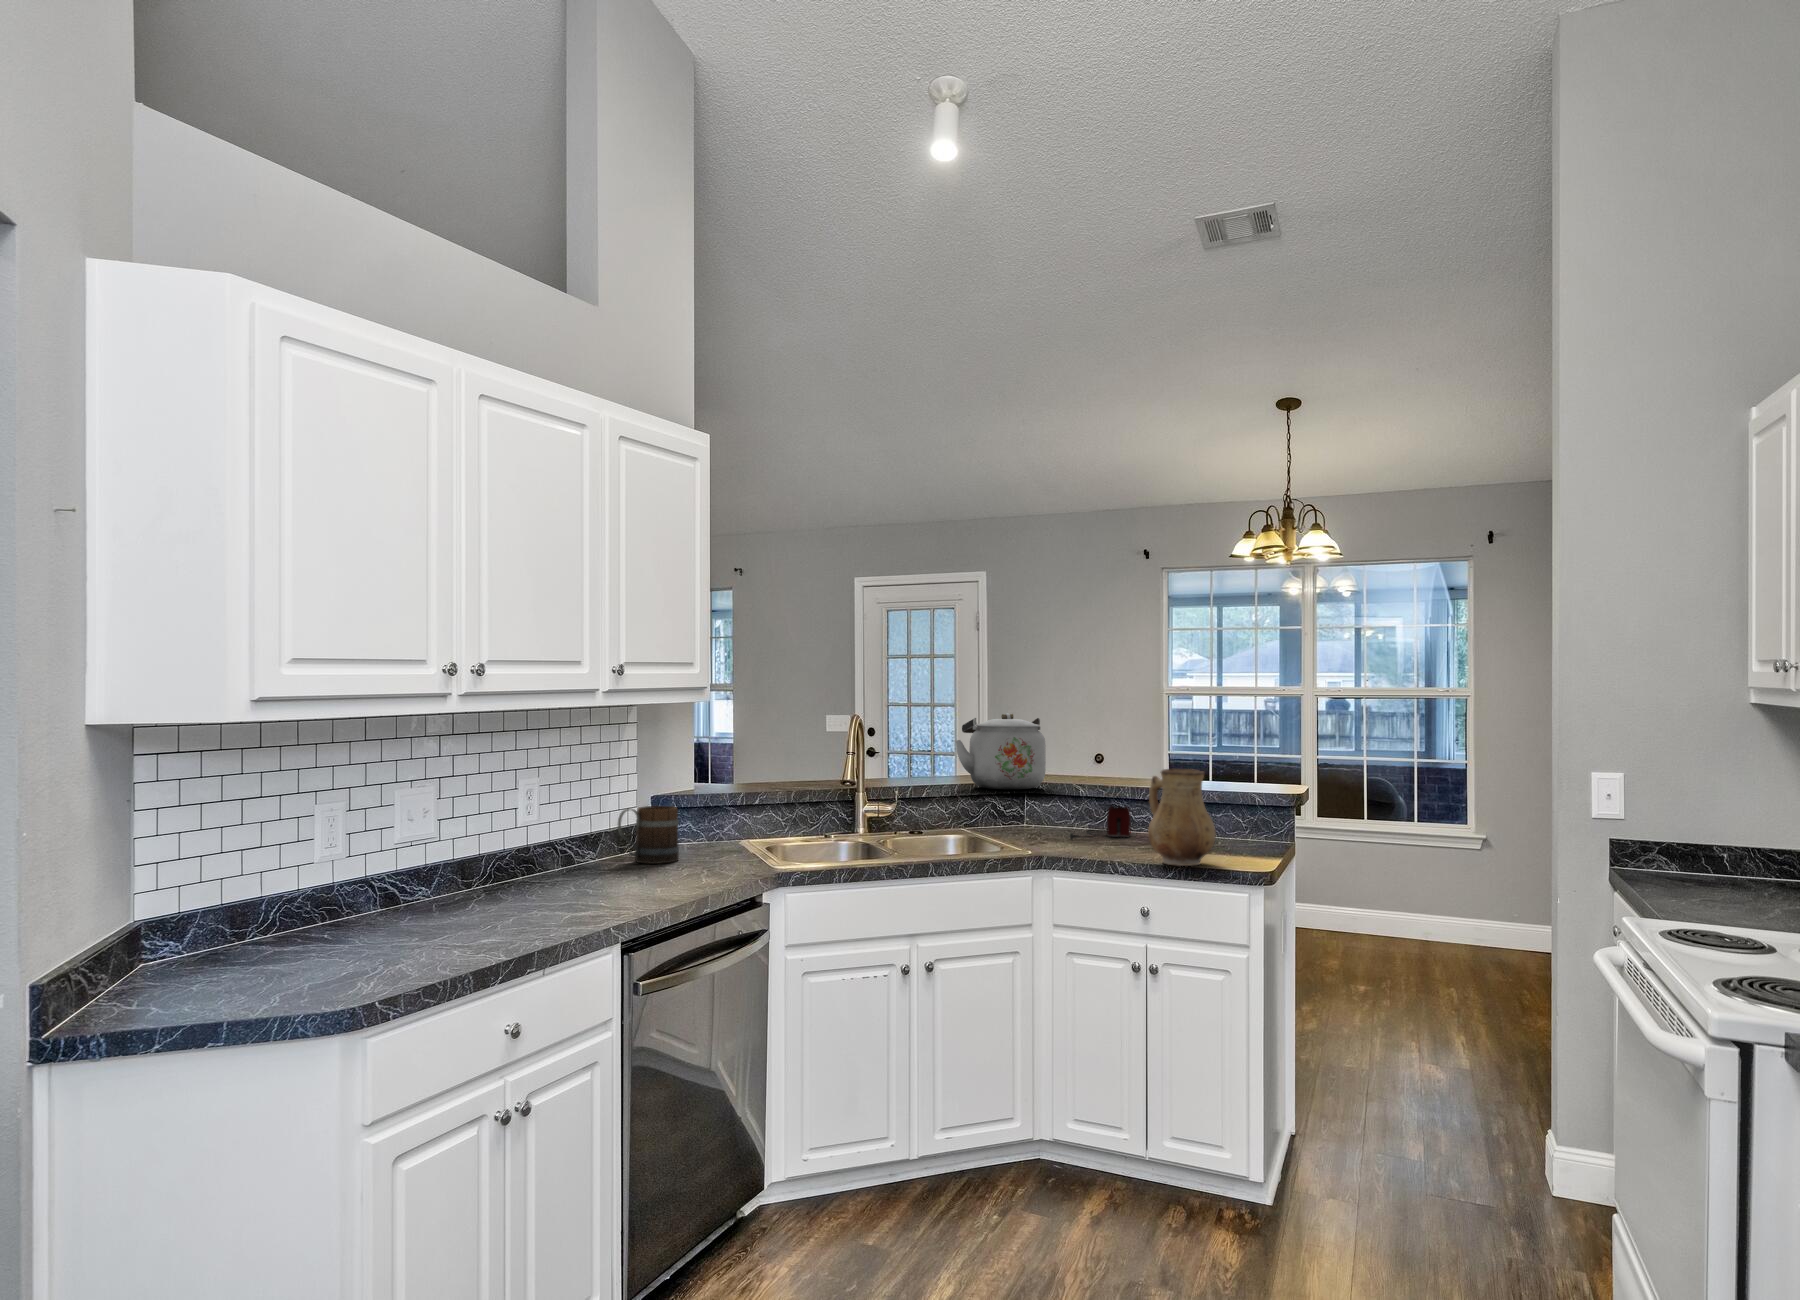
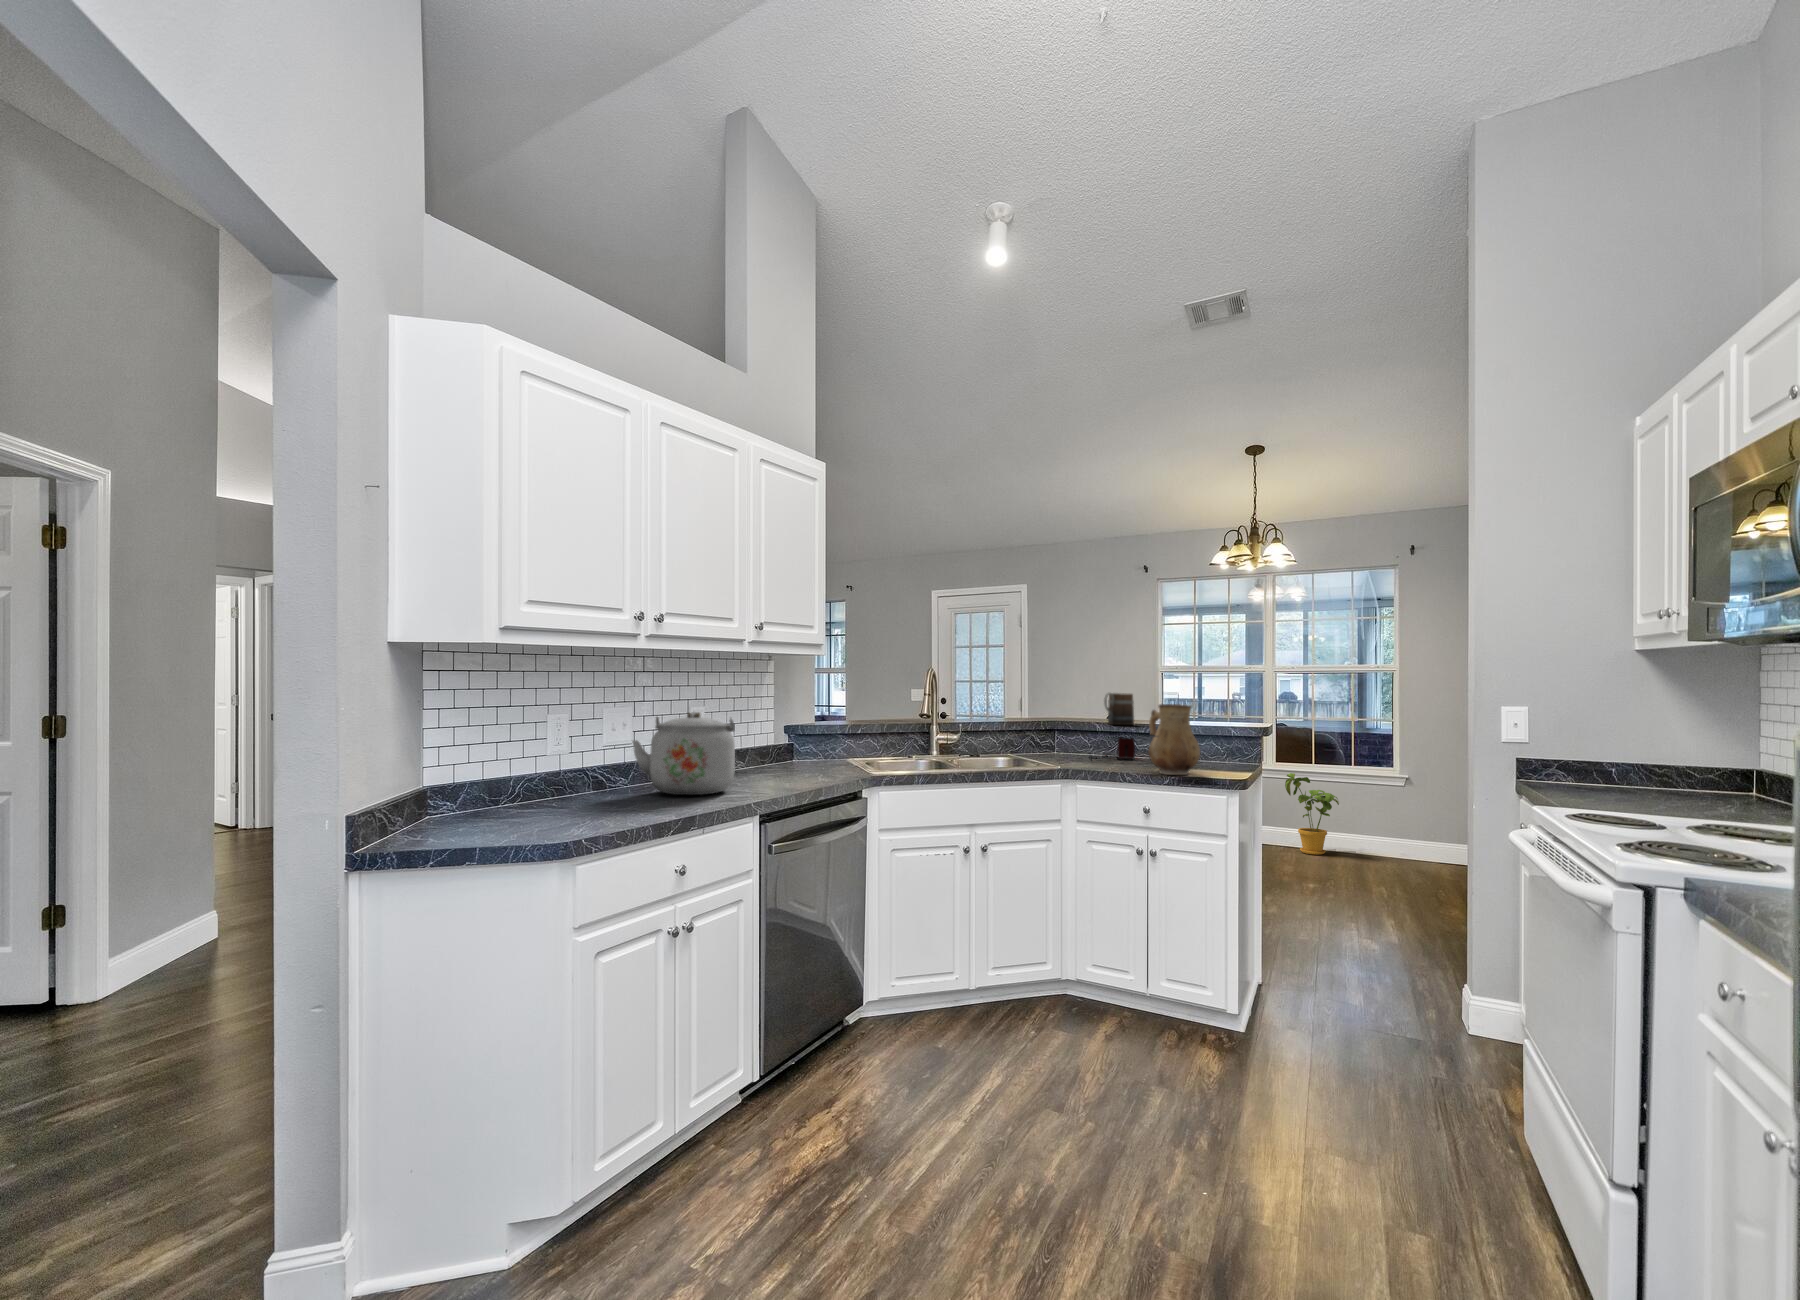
kettle: present [955,713,1046,790] -> present [632,712,735,795]
mug: present [618,806,679,864] -> present [1104,693,1134,725]
house plant: none [1329,833,1399,941] -> present [1285,773,1339,855]

